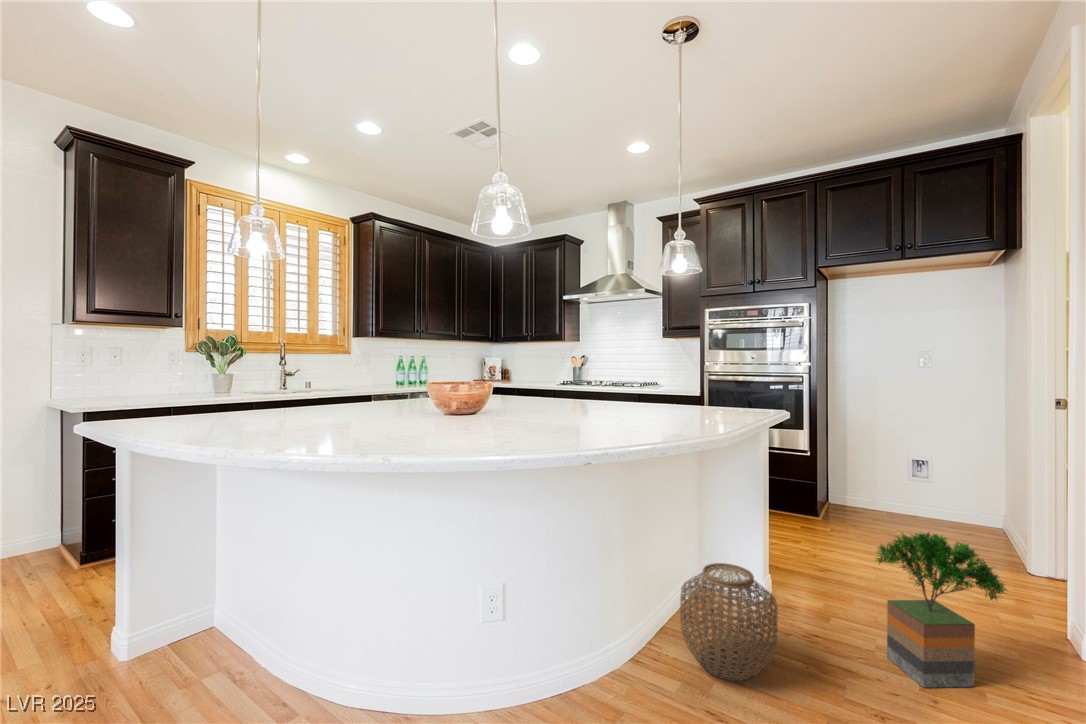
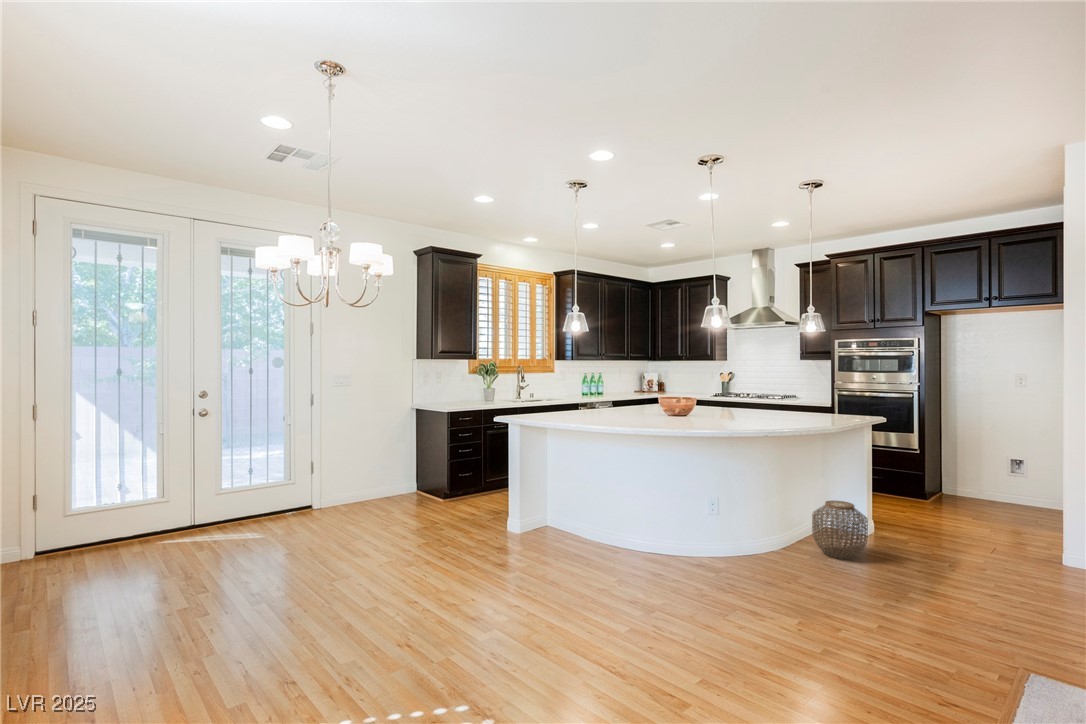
potted tree: present [876,533,1007,688] -> none [931,486,1002,569]

